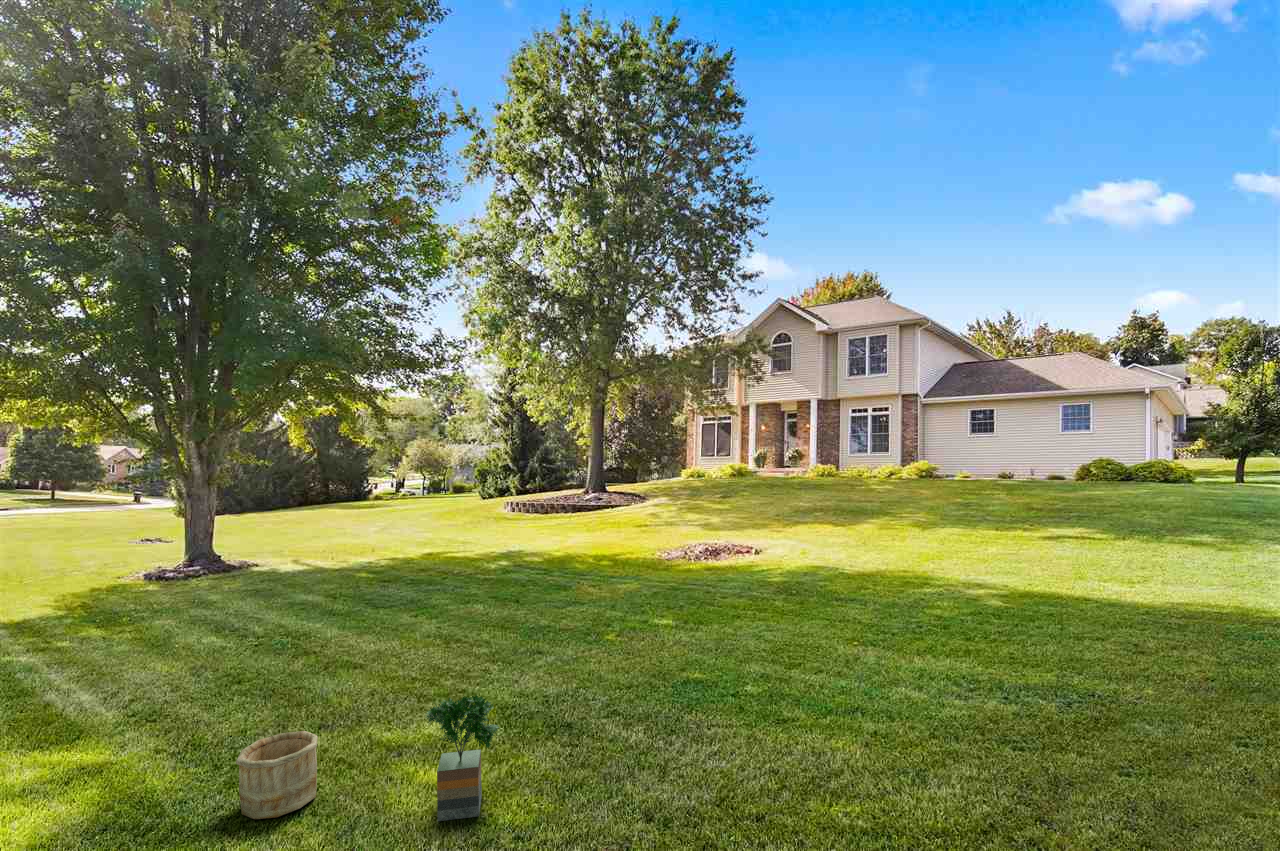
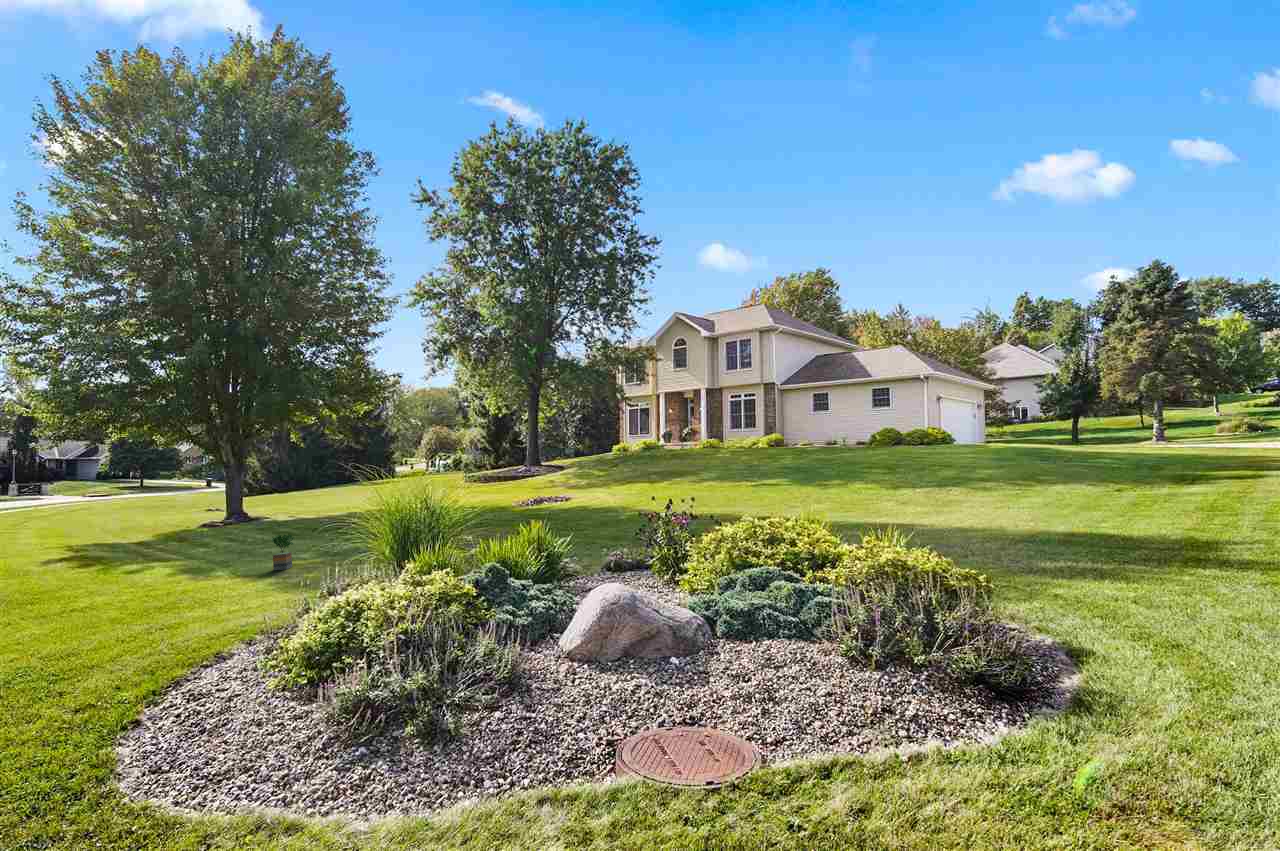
wooden bucket: present [236,731,318,819] -> none [213,550,242,573]

